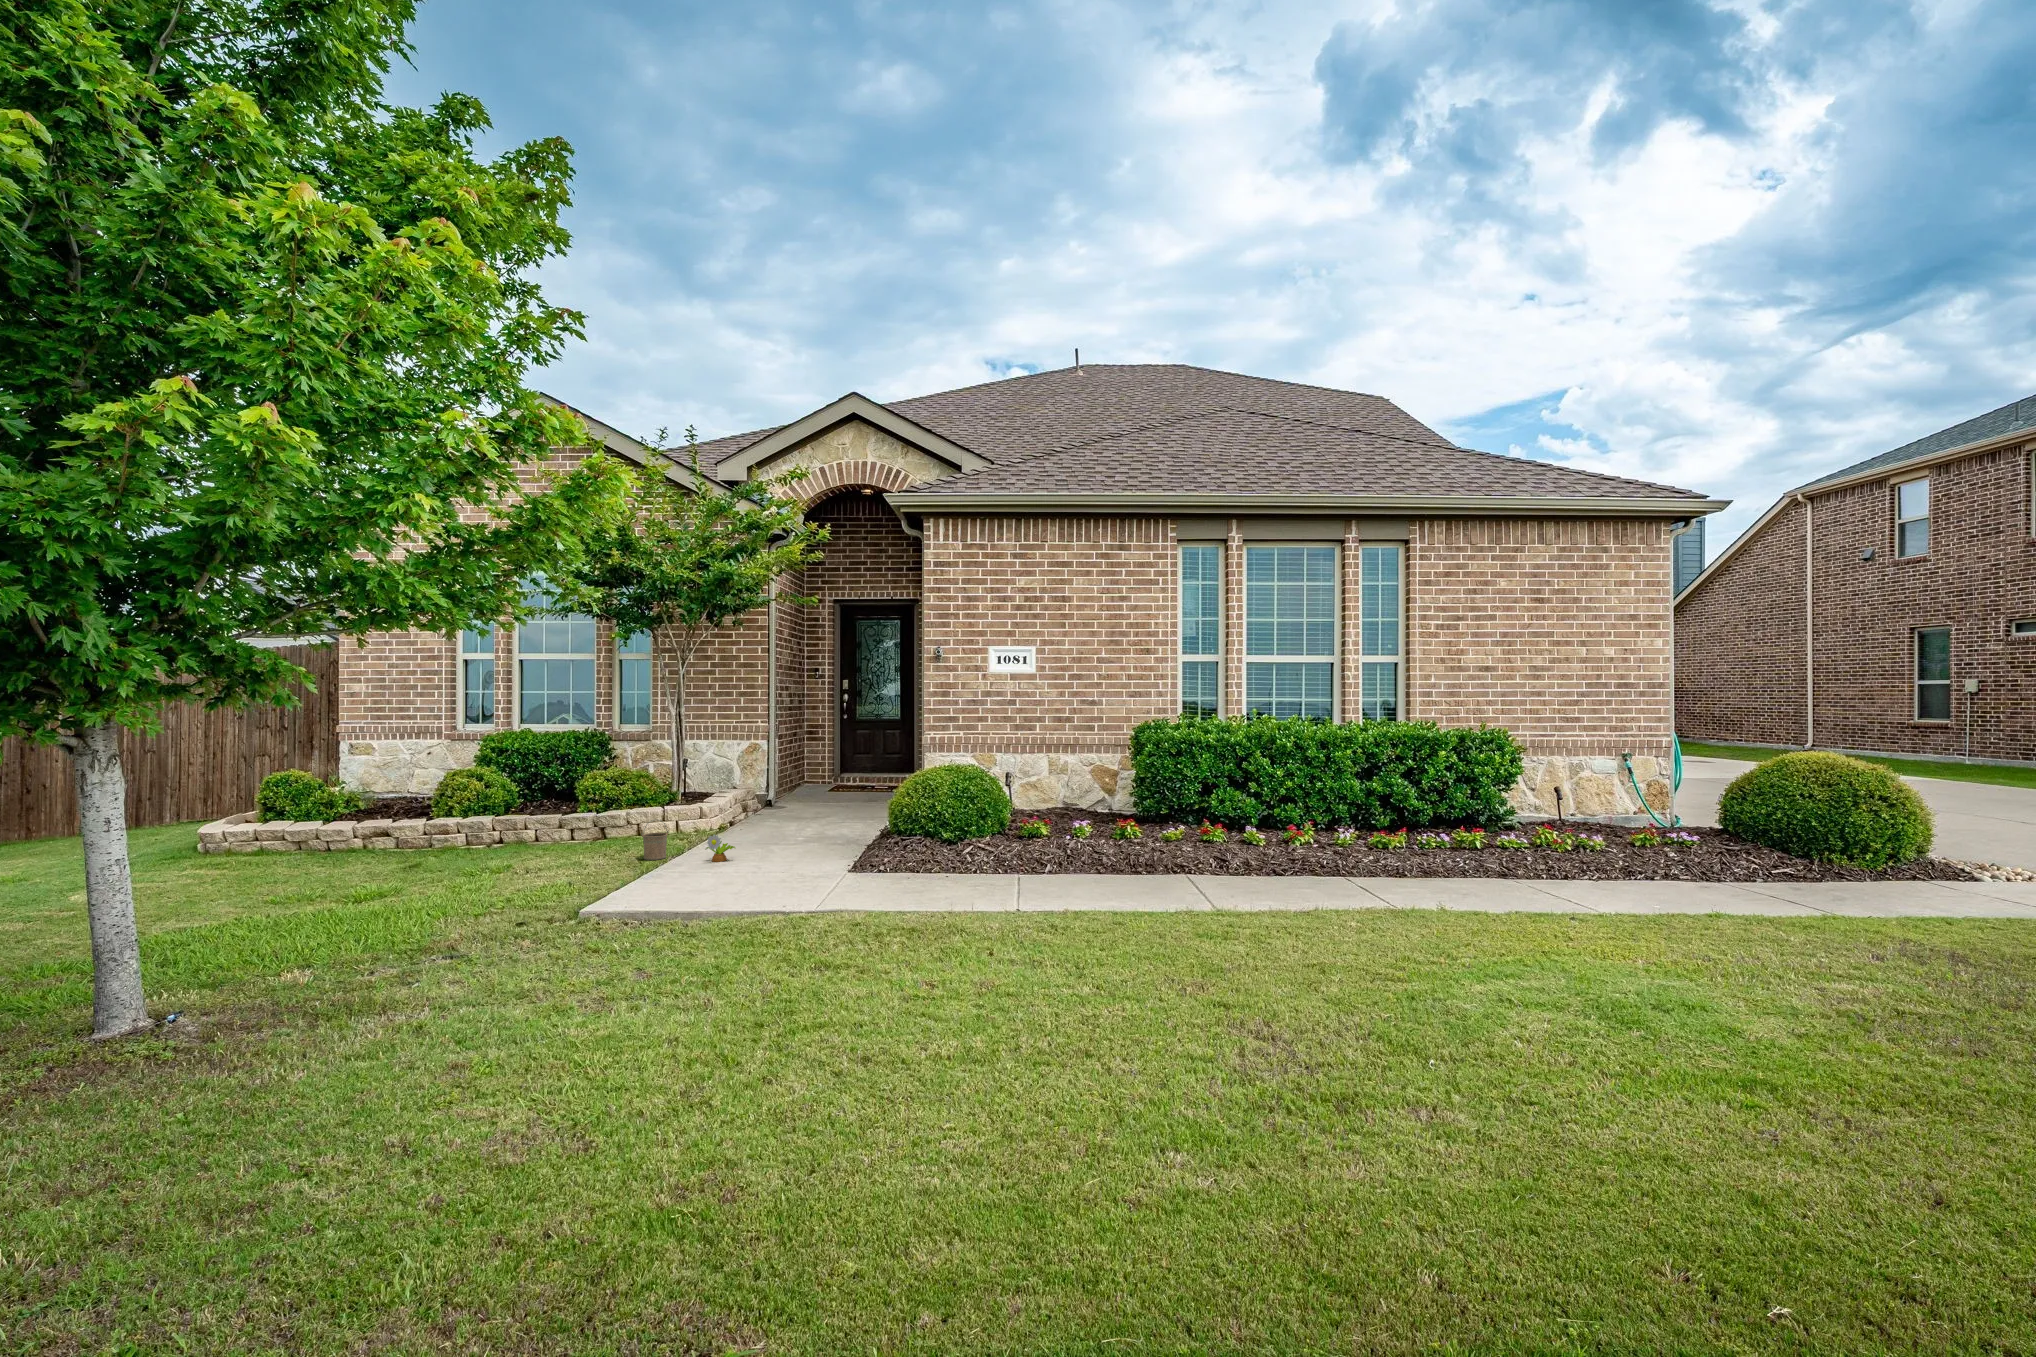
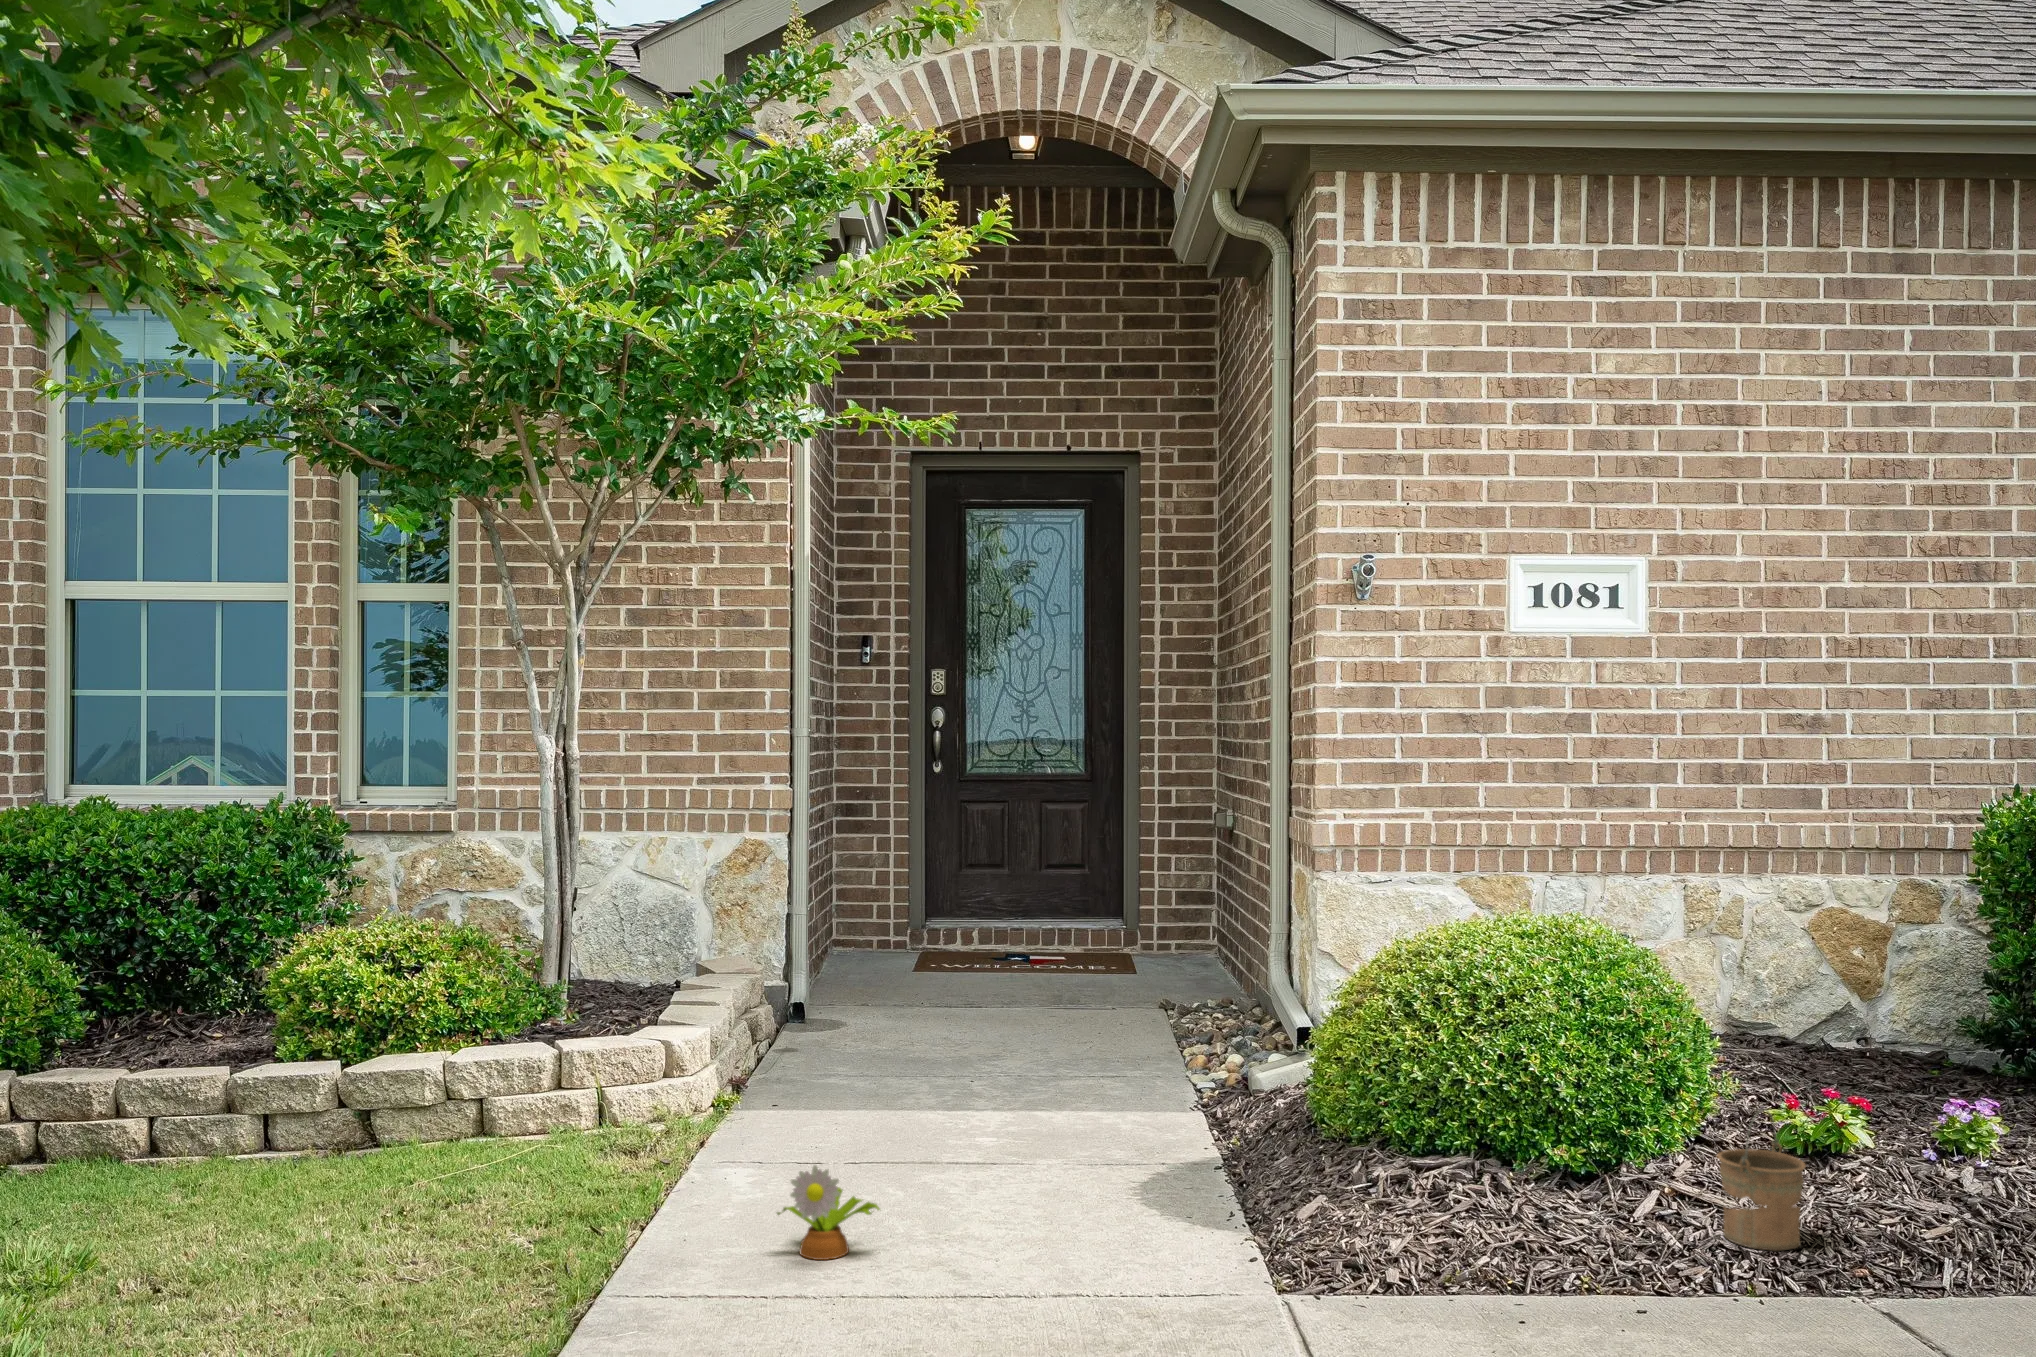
bucket: present [641,820,669,860] -> present [1717,1109,1806,1251]

